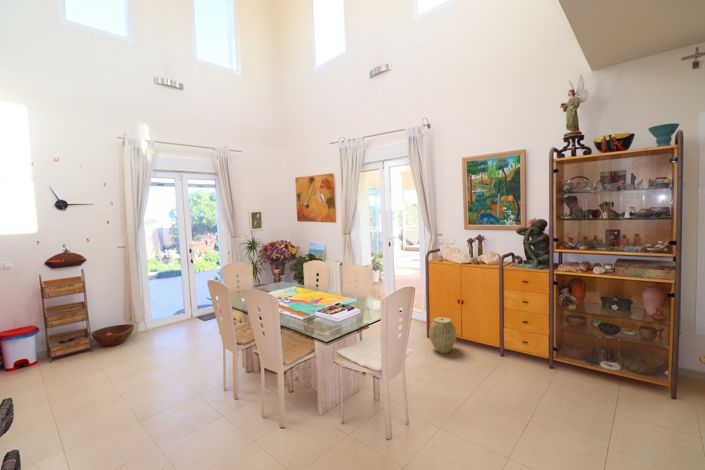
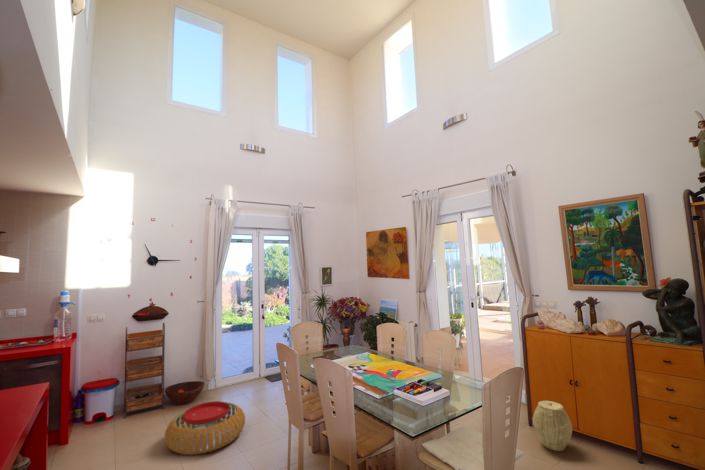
pouf: none [98,339,180,386] -> present [165,401,245,455]

